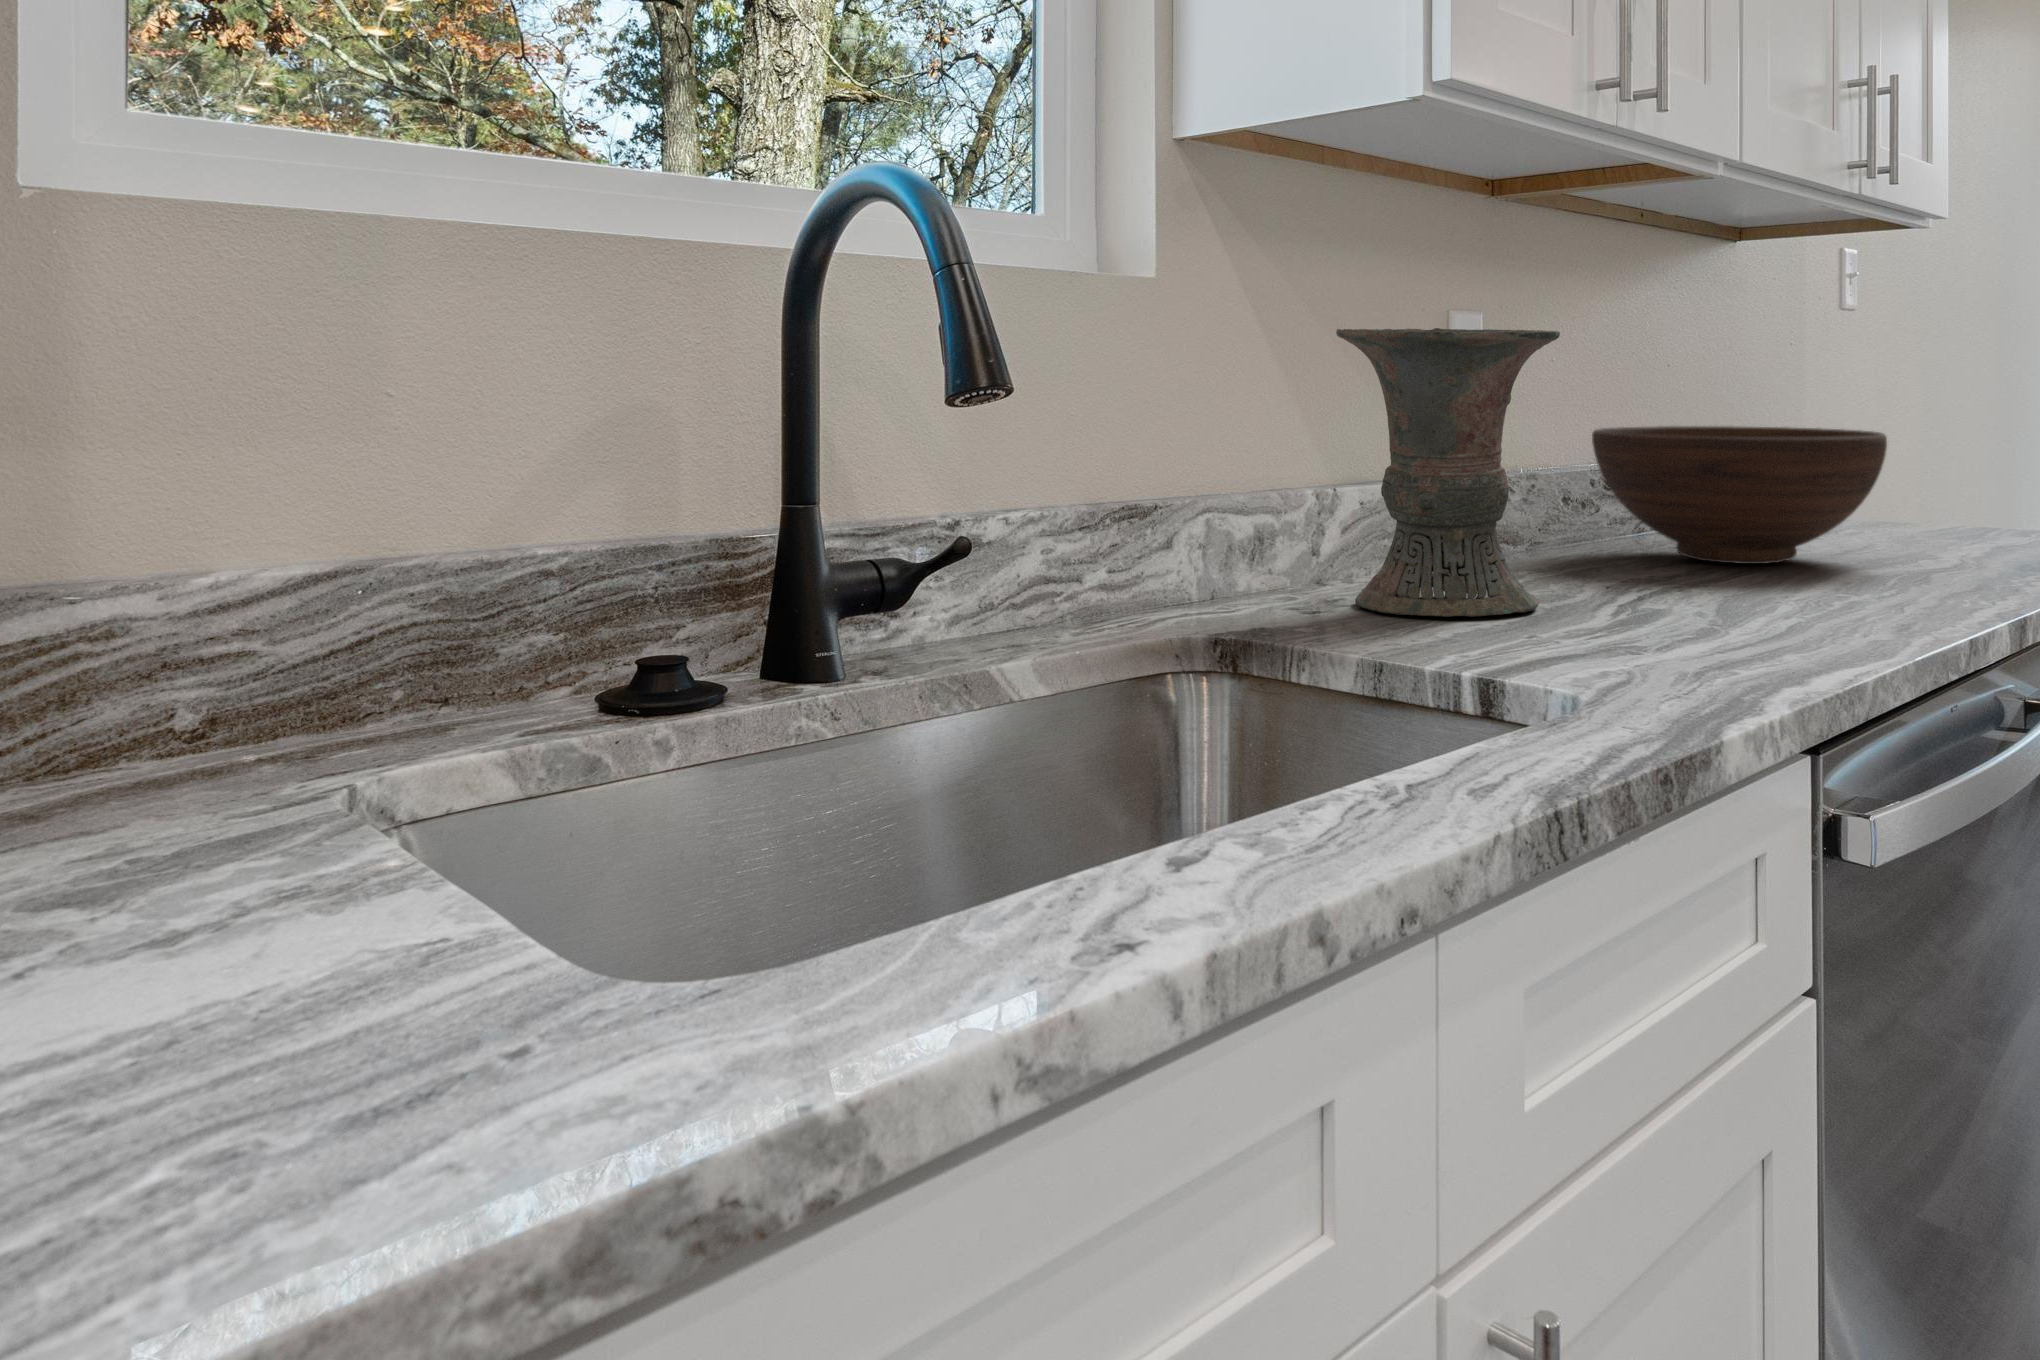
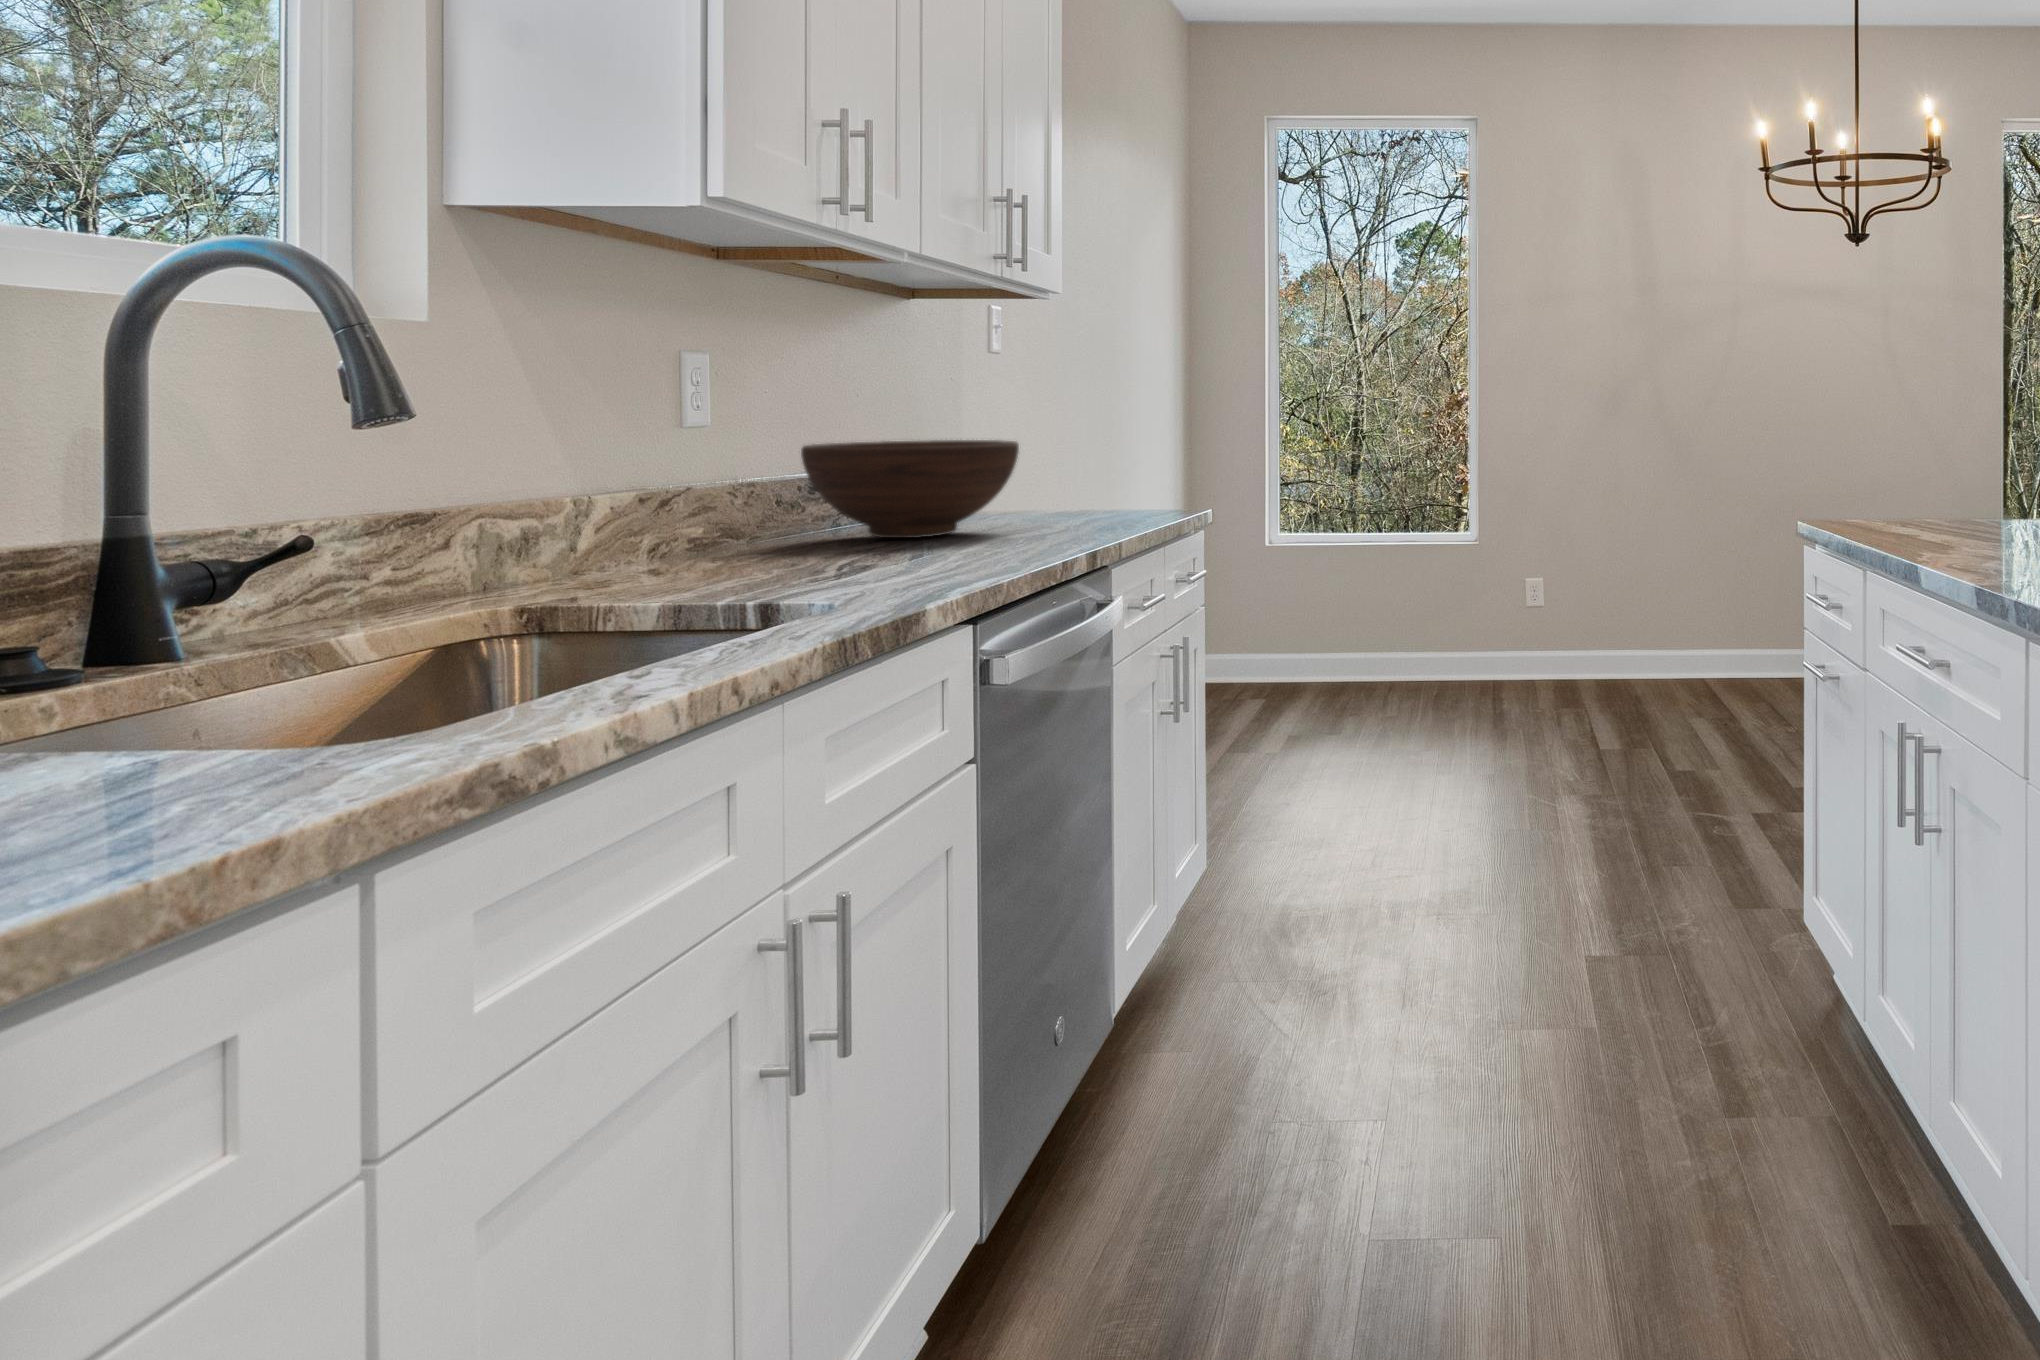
vase: present [1336,328,1560,617] -> none [605,369,796,585]

